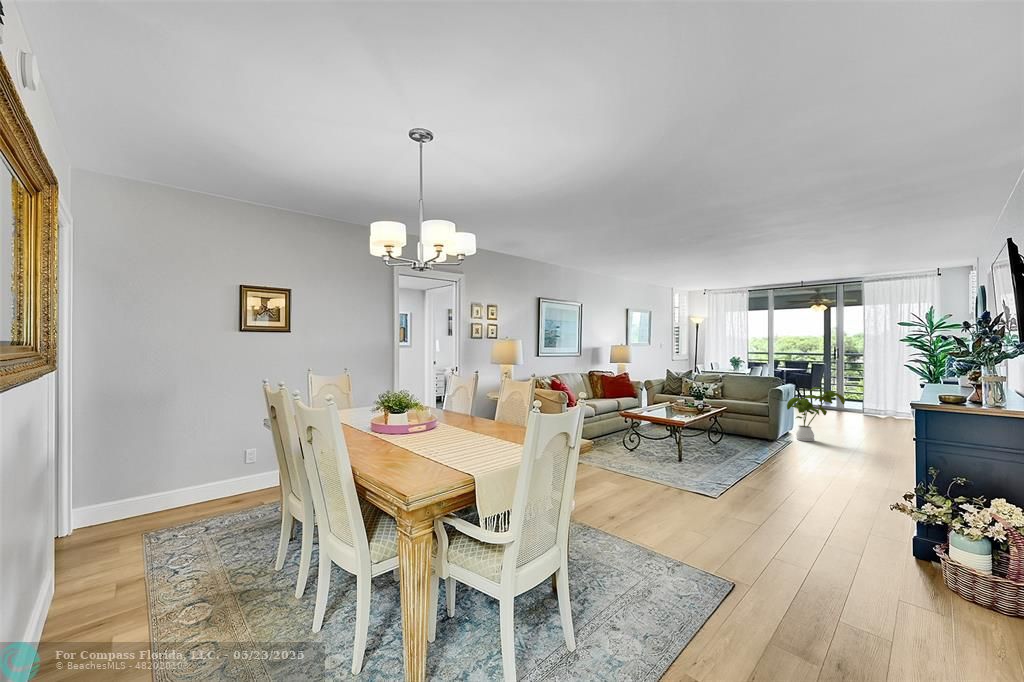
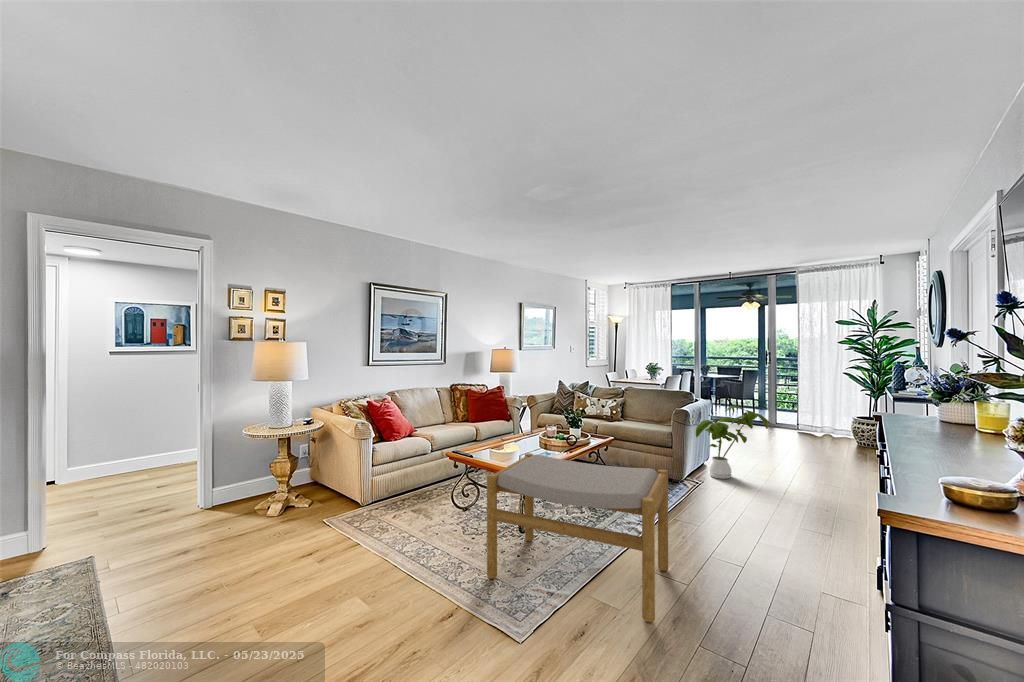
footstool: none [673,411,790,500] -> present [487,453,668,622]

